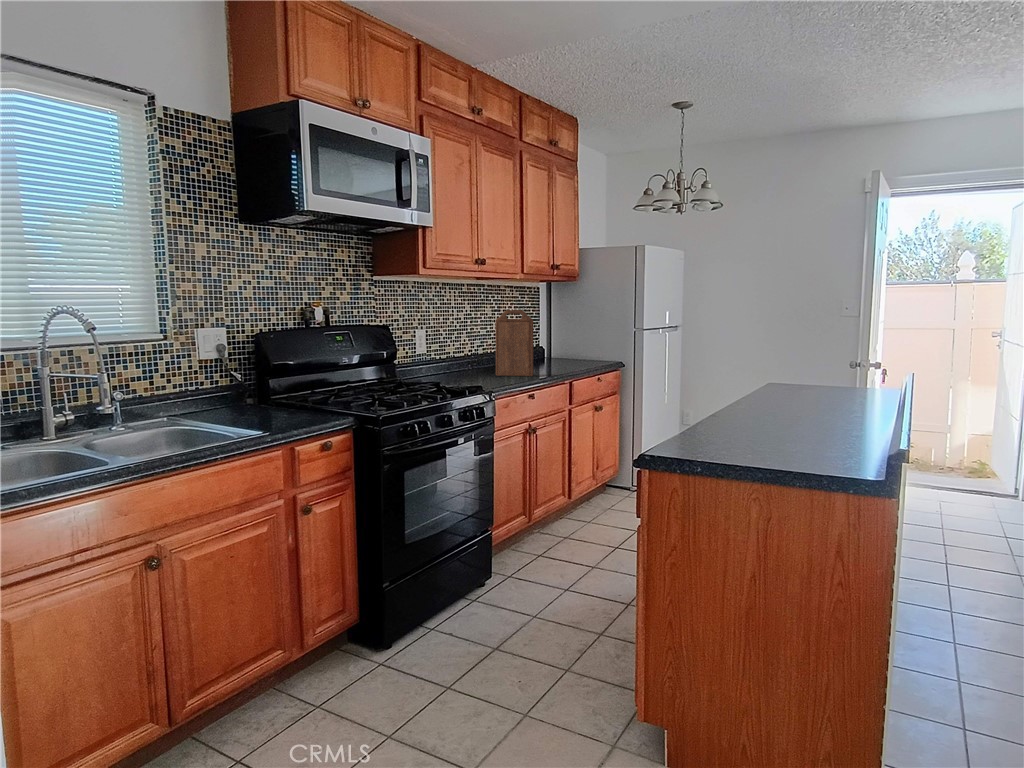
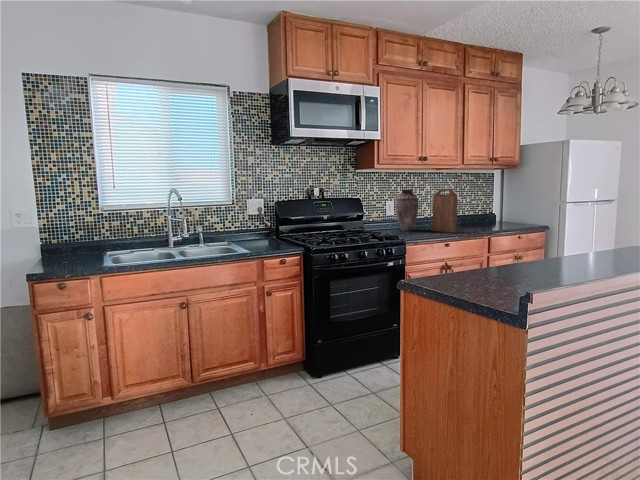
vase: none [436,311,472,377] -> present [396,190,418,231]

